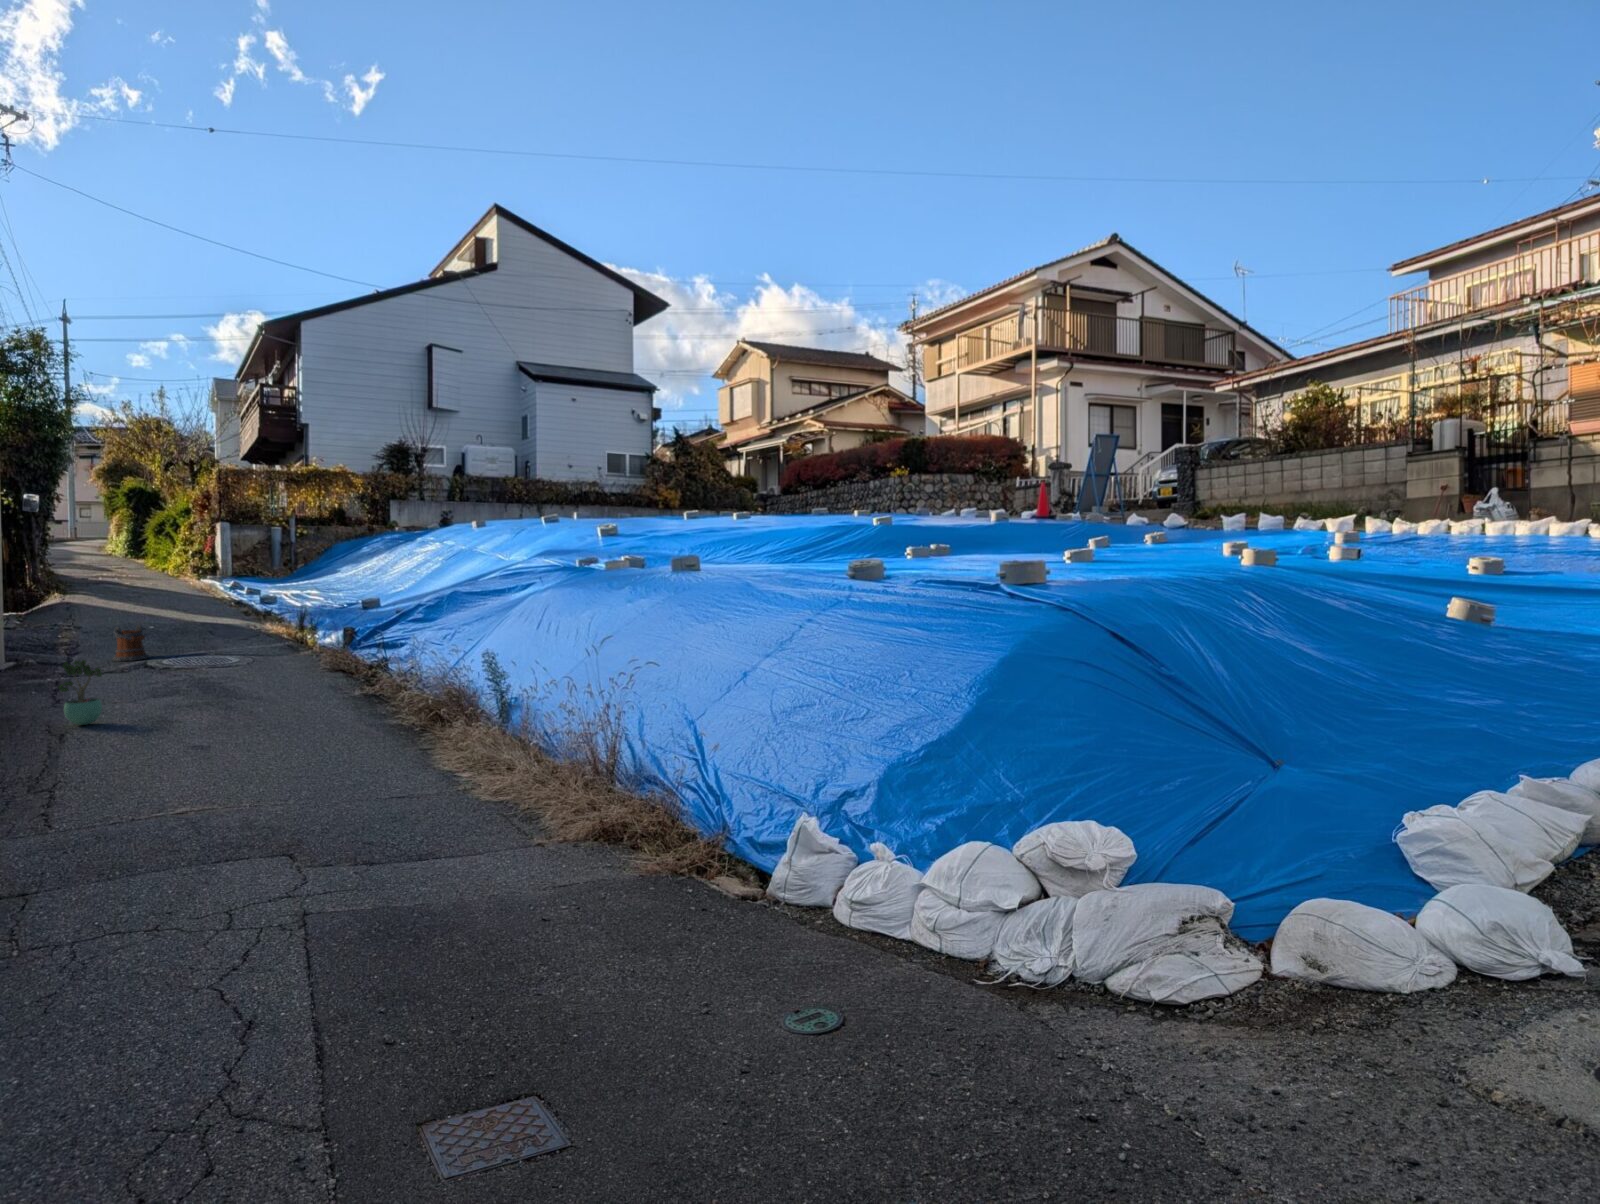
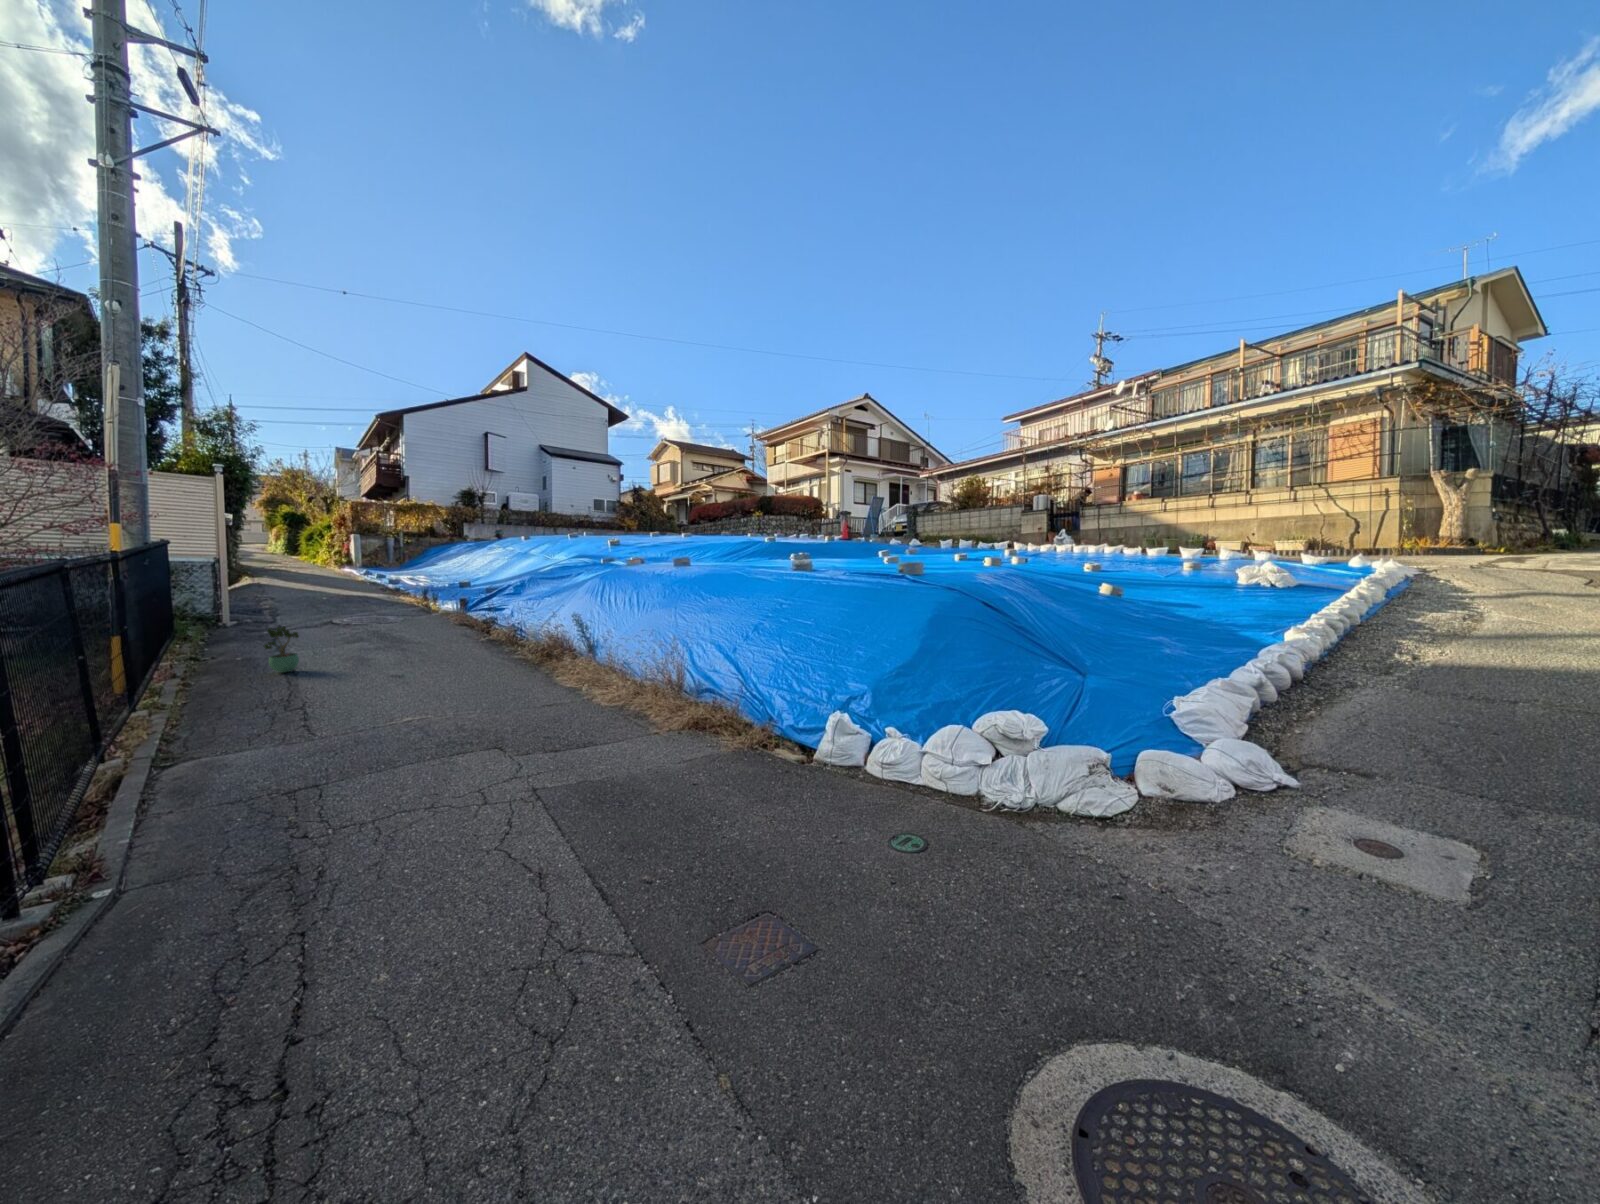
bucket: present [113,624,149,661] -> none [295,599,322,623]

